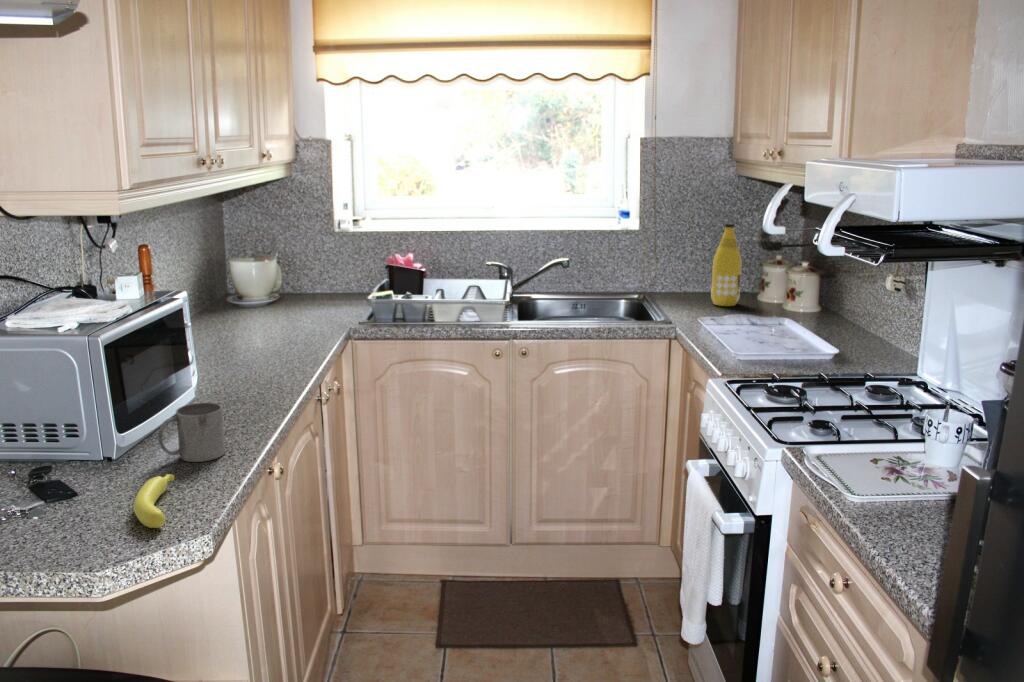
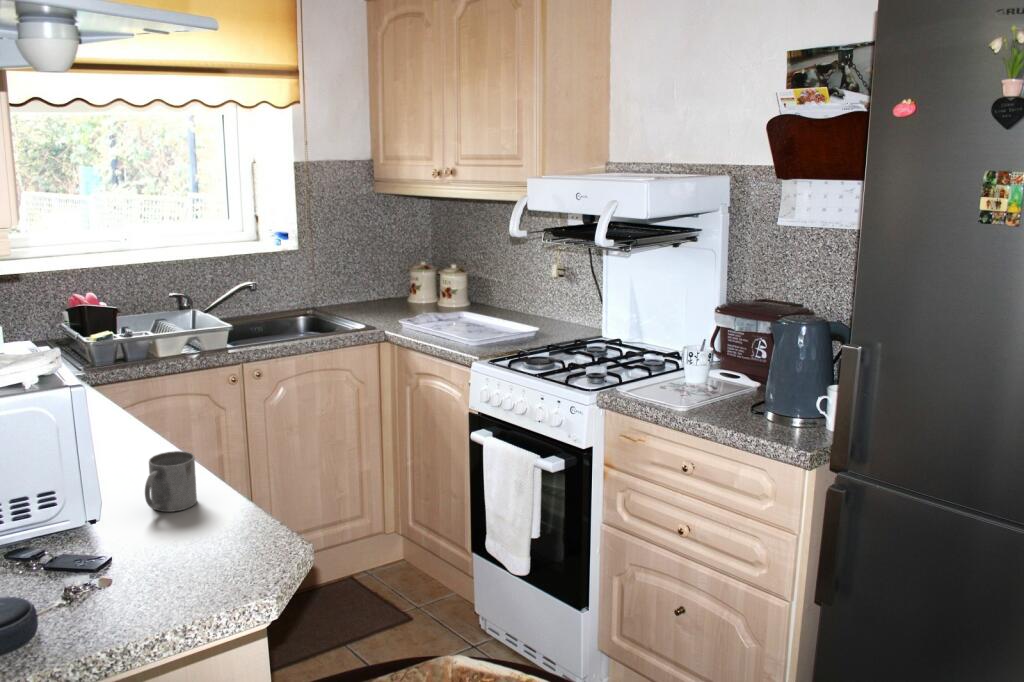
bottle: present [711,223,742,306] -> none [381,238,405,311]
banana: present [133,474,174,528] -> none [195,519,269,558]

